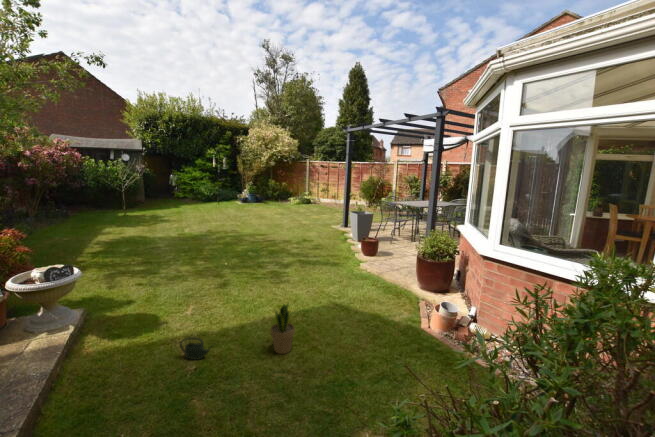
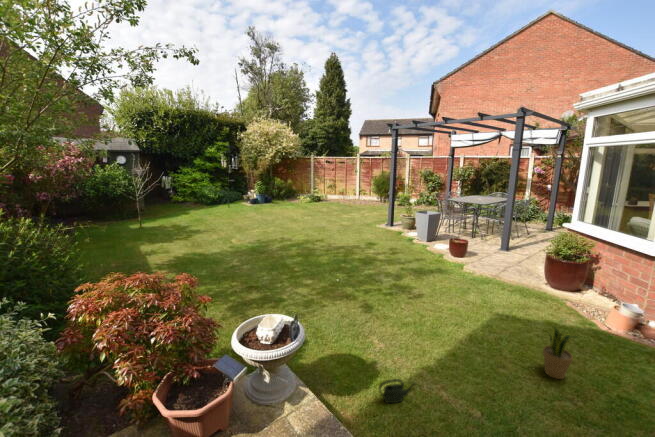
watering can: present [180,337,210,360] -> present [379,379,414,403]

